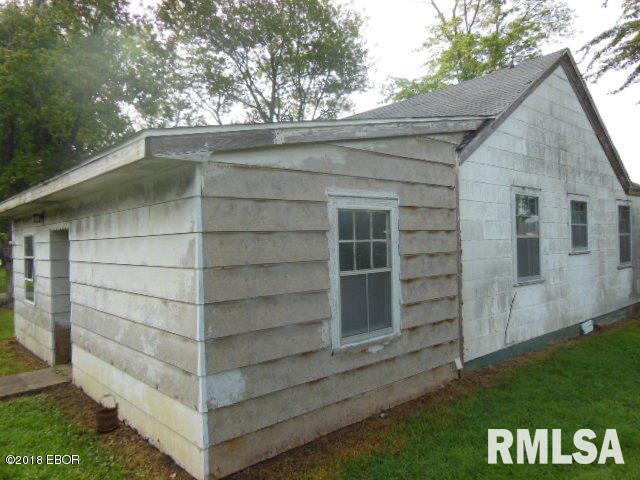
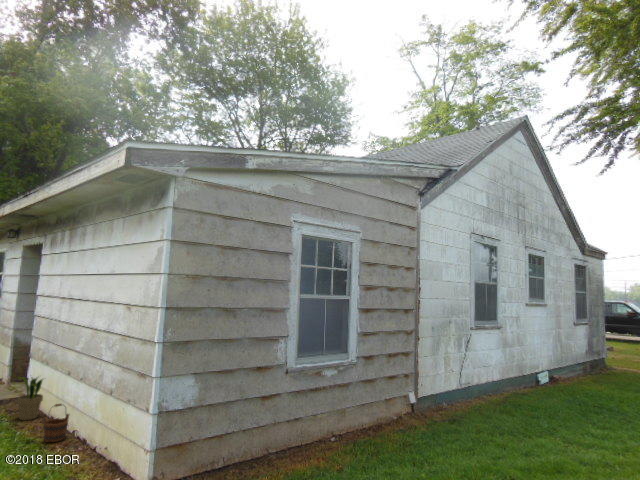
potted plant: none [64,363,92,407] -> present [17,377,43,420]

